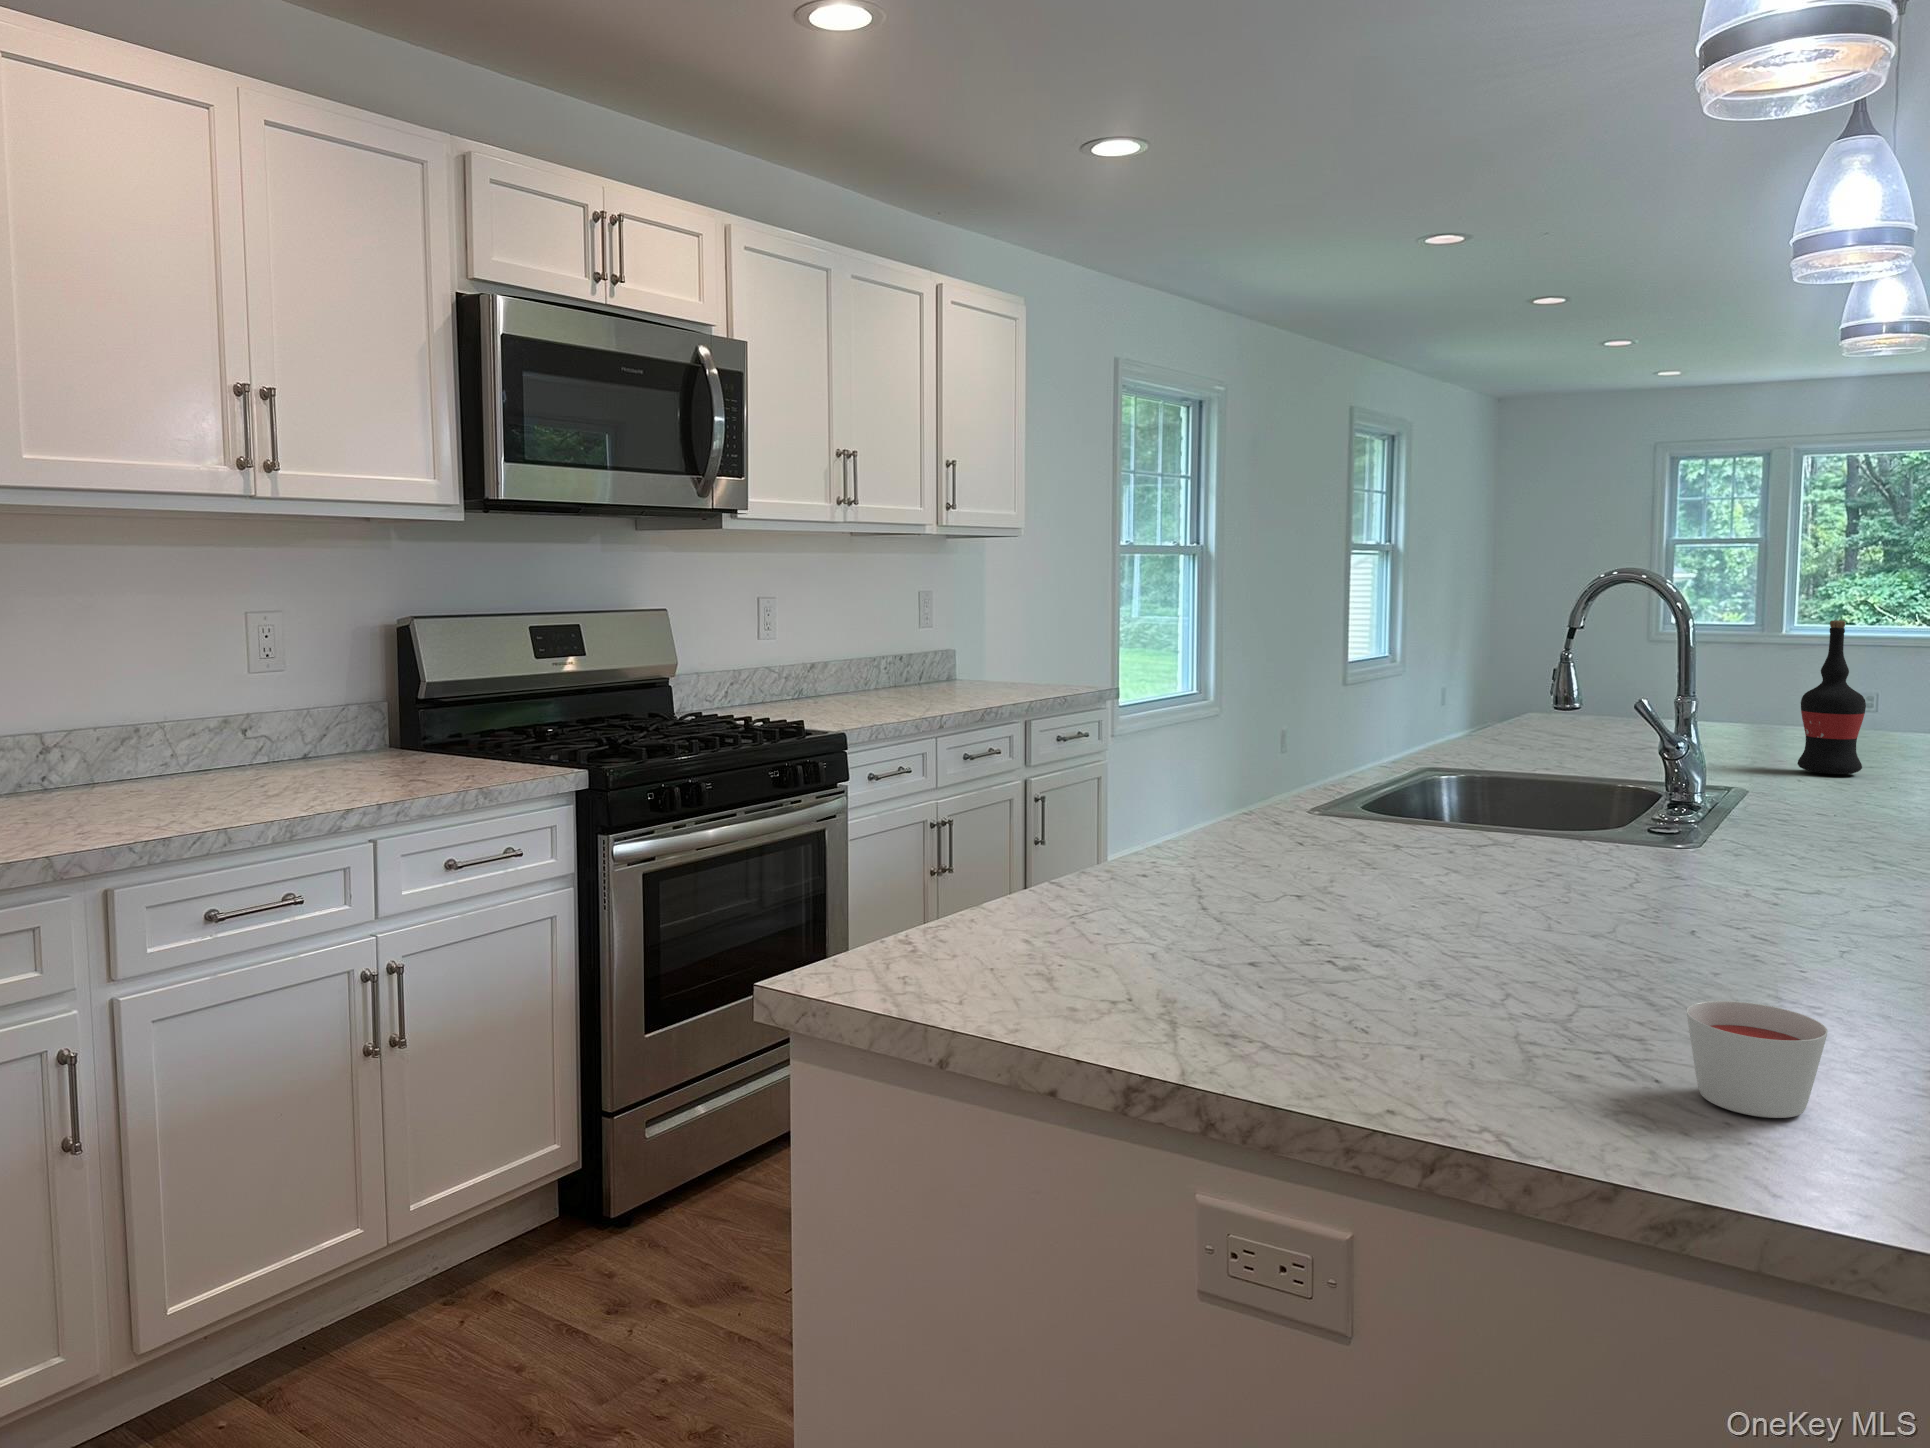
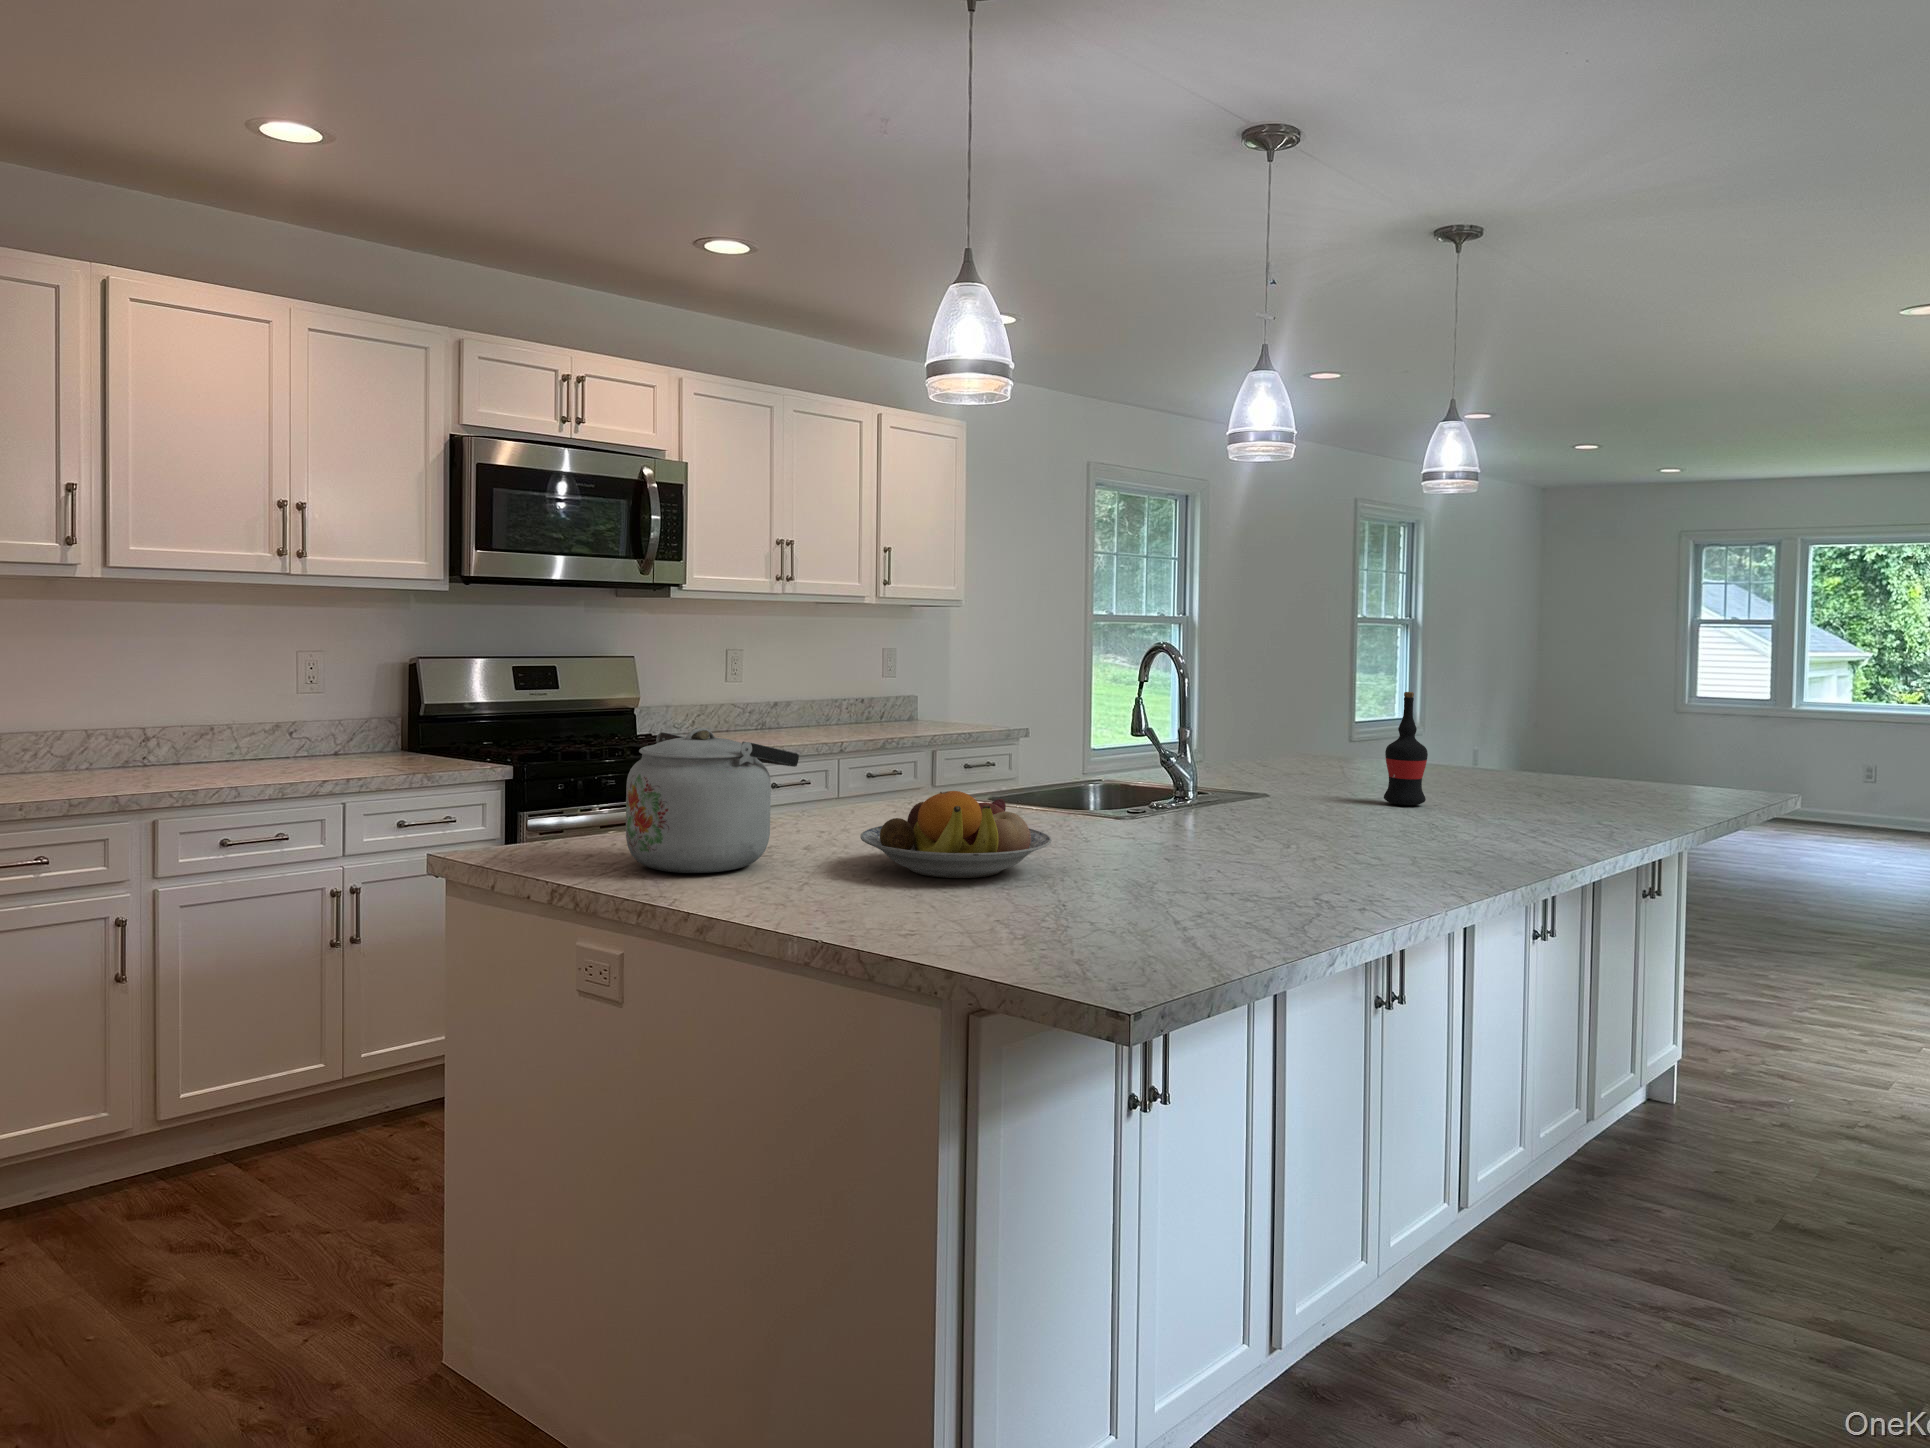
kettle: none [1040,716,1350,972] -> present [626,728,799,873]
fruit bowl: none [1437,803,1797,954] -> present [860,791,1052,878]
candle: present [1686,1001,1828,1118] -> none [791,876,852,929]

